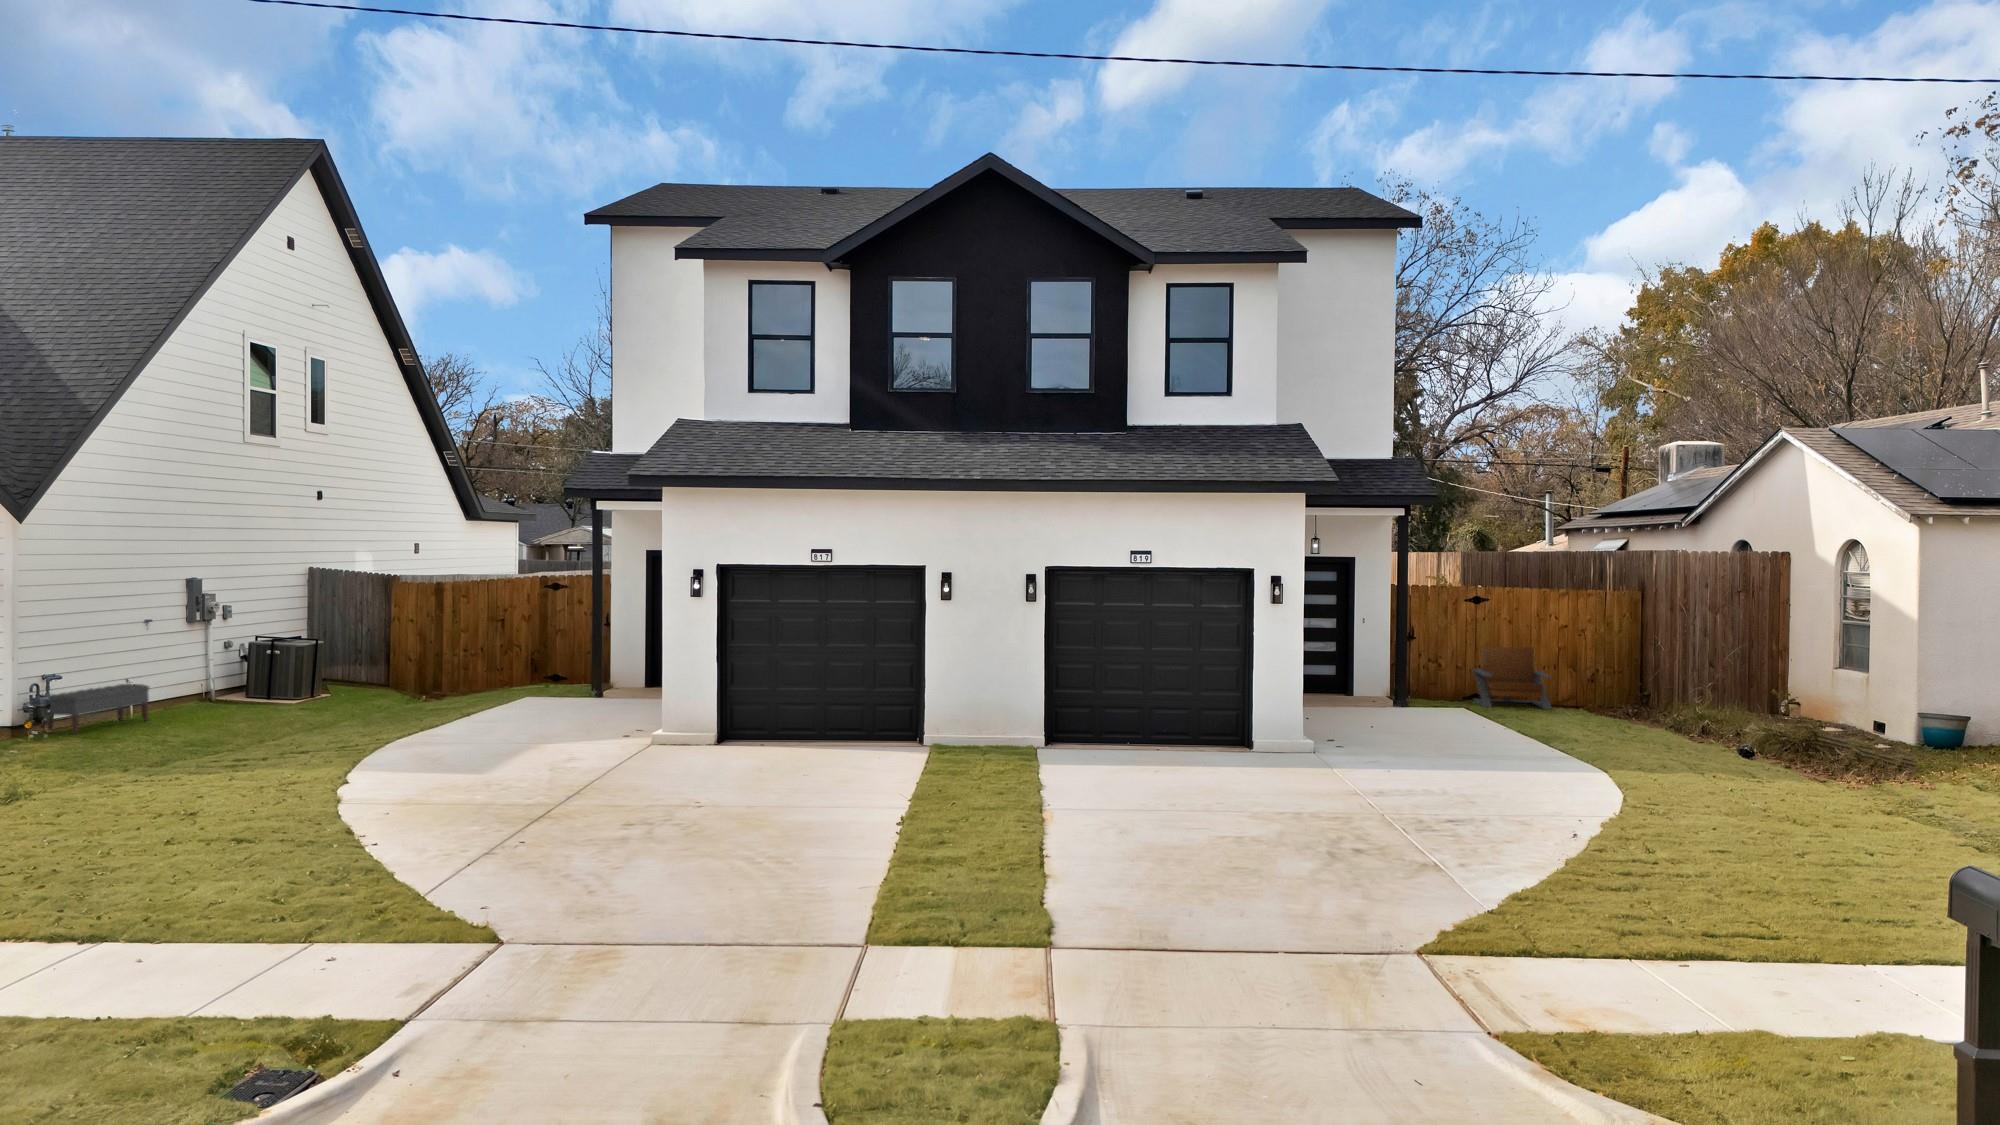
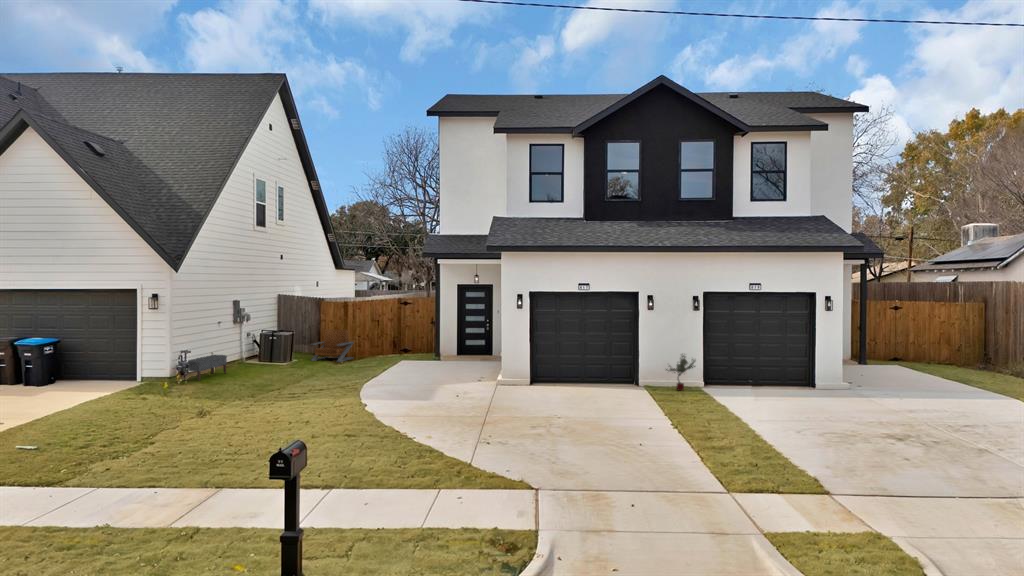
lounge chair: present [1473,646,1551,709] -> present [311,329,353,362]
potted tree: none [962,681,1020,753] -> present [666,355,696,391]

